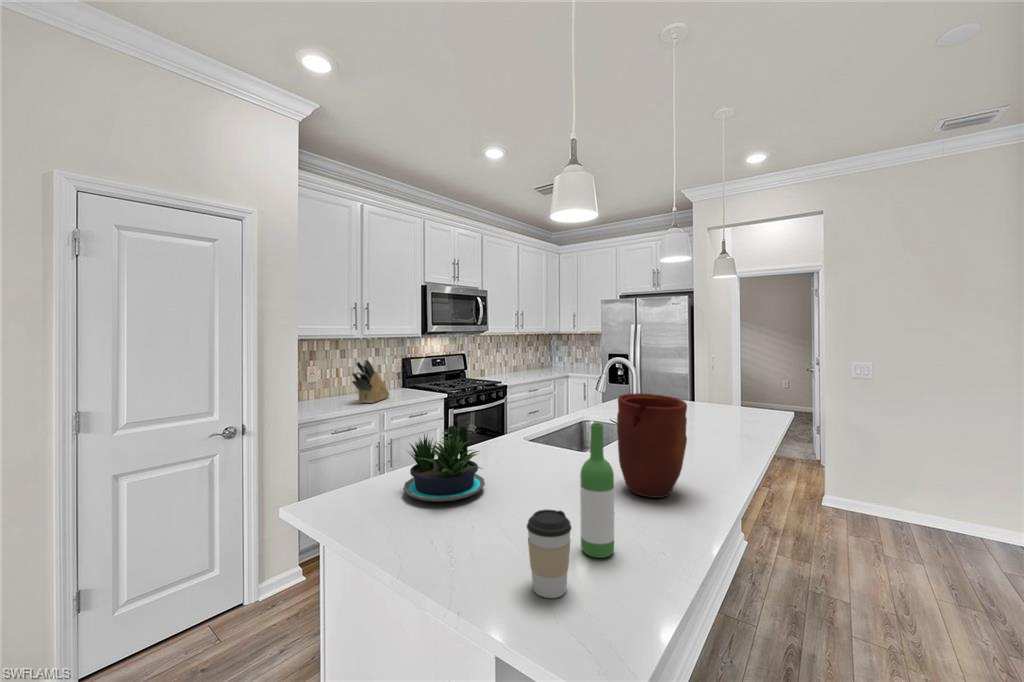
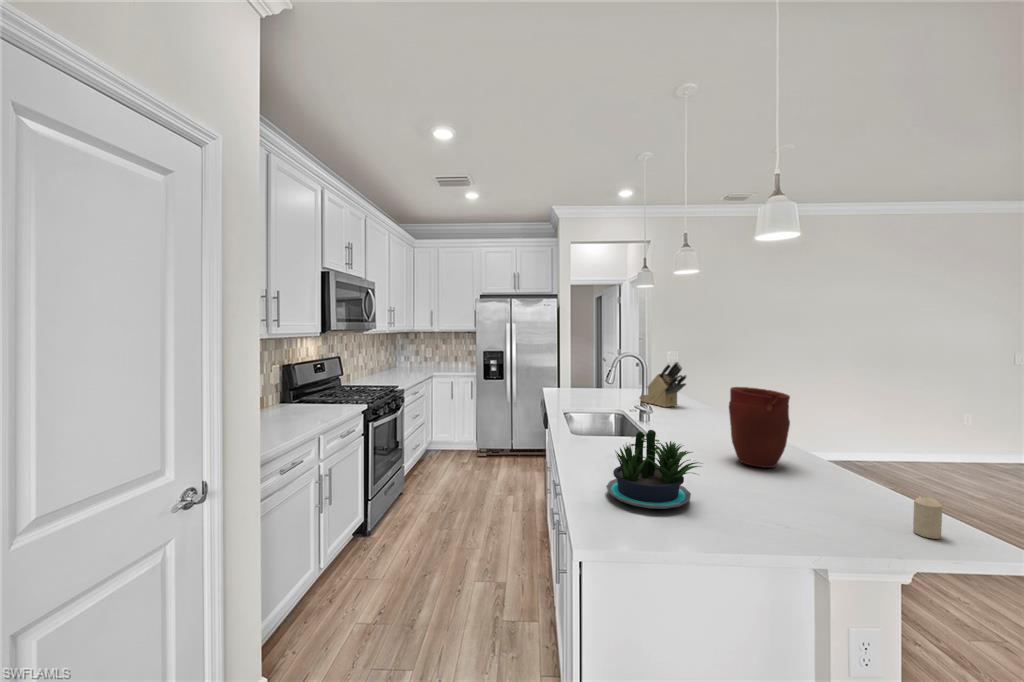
knife block: present [352,360,389,403] -> present [639,362,687,407]
wine bottle: present [580,423,614,558] -> none [824,411,857,514]
coffee cup: present [527,510,572,598] -> none [863,480,908,547]
candle: none [611,548,641,613] -> present [913,496,942,539]

